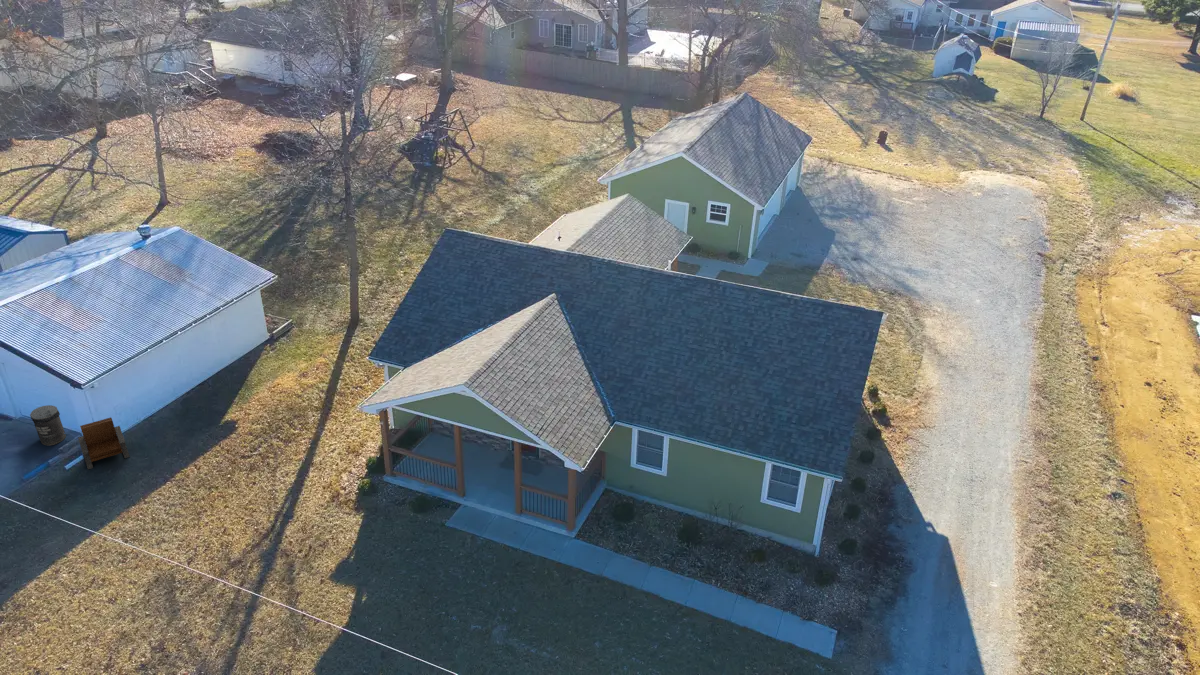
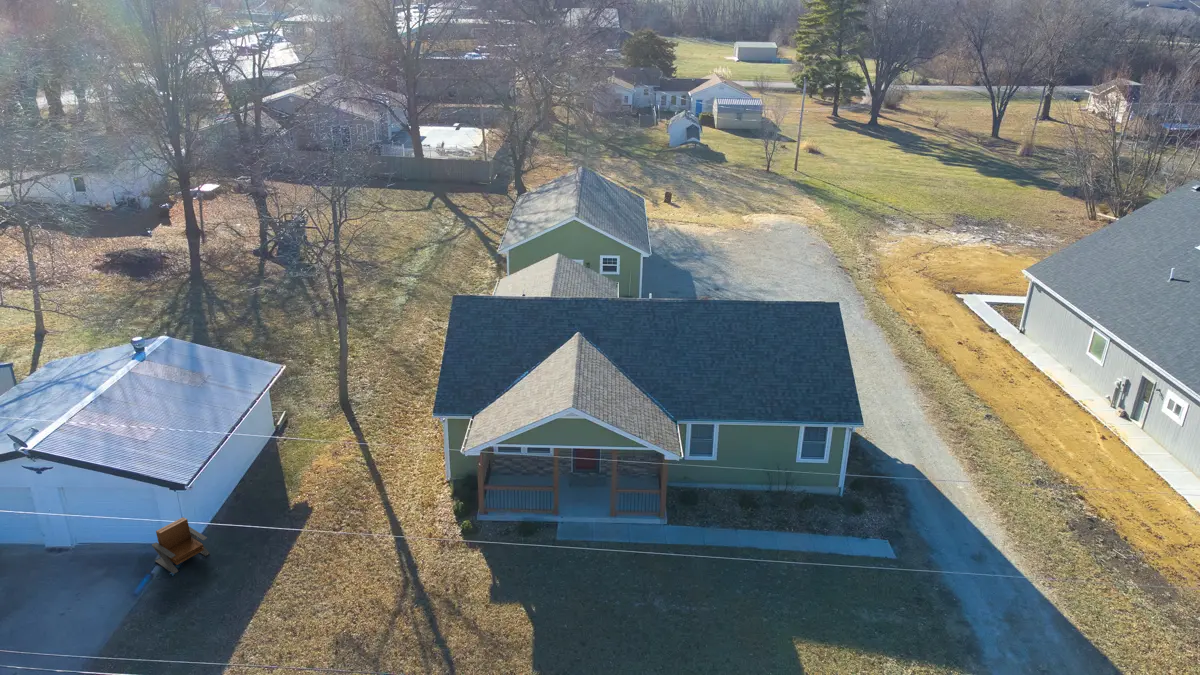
trash can: present [30,405,66,446] -> none [87,520,121,564]

